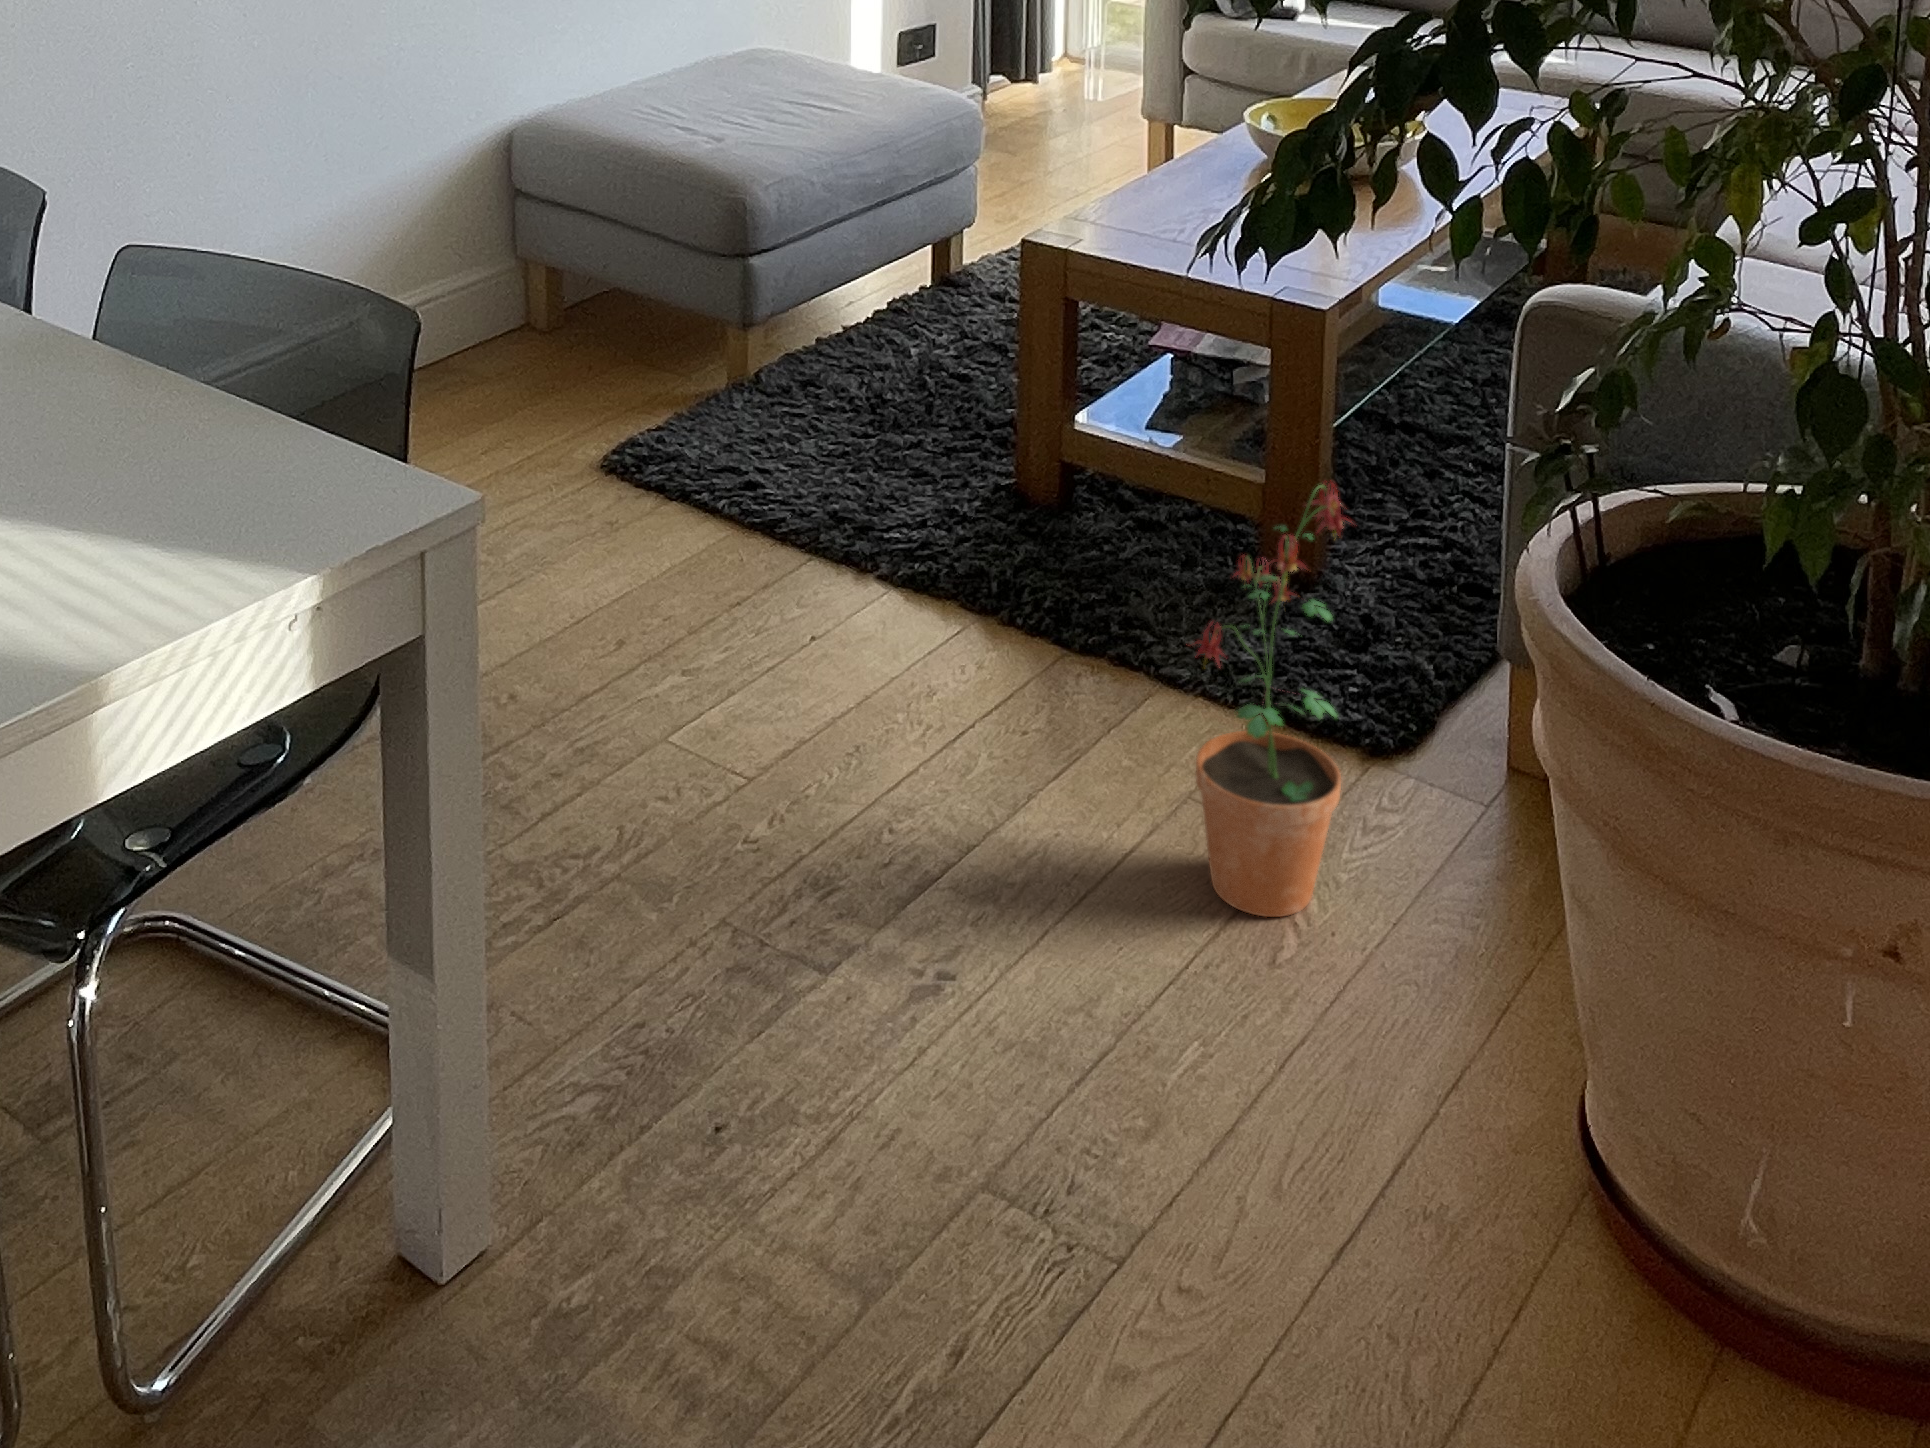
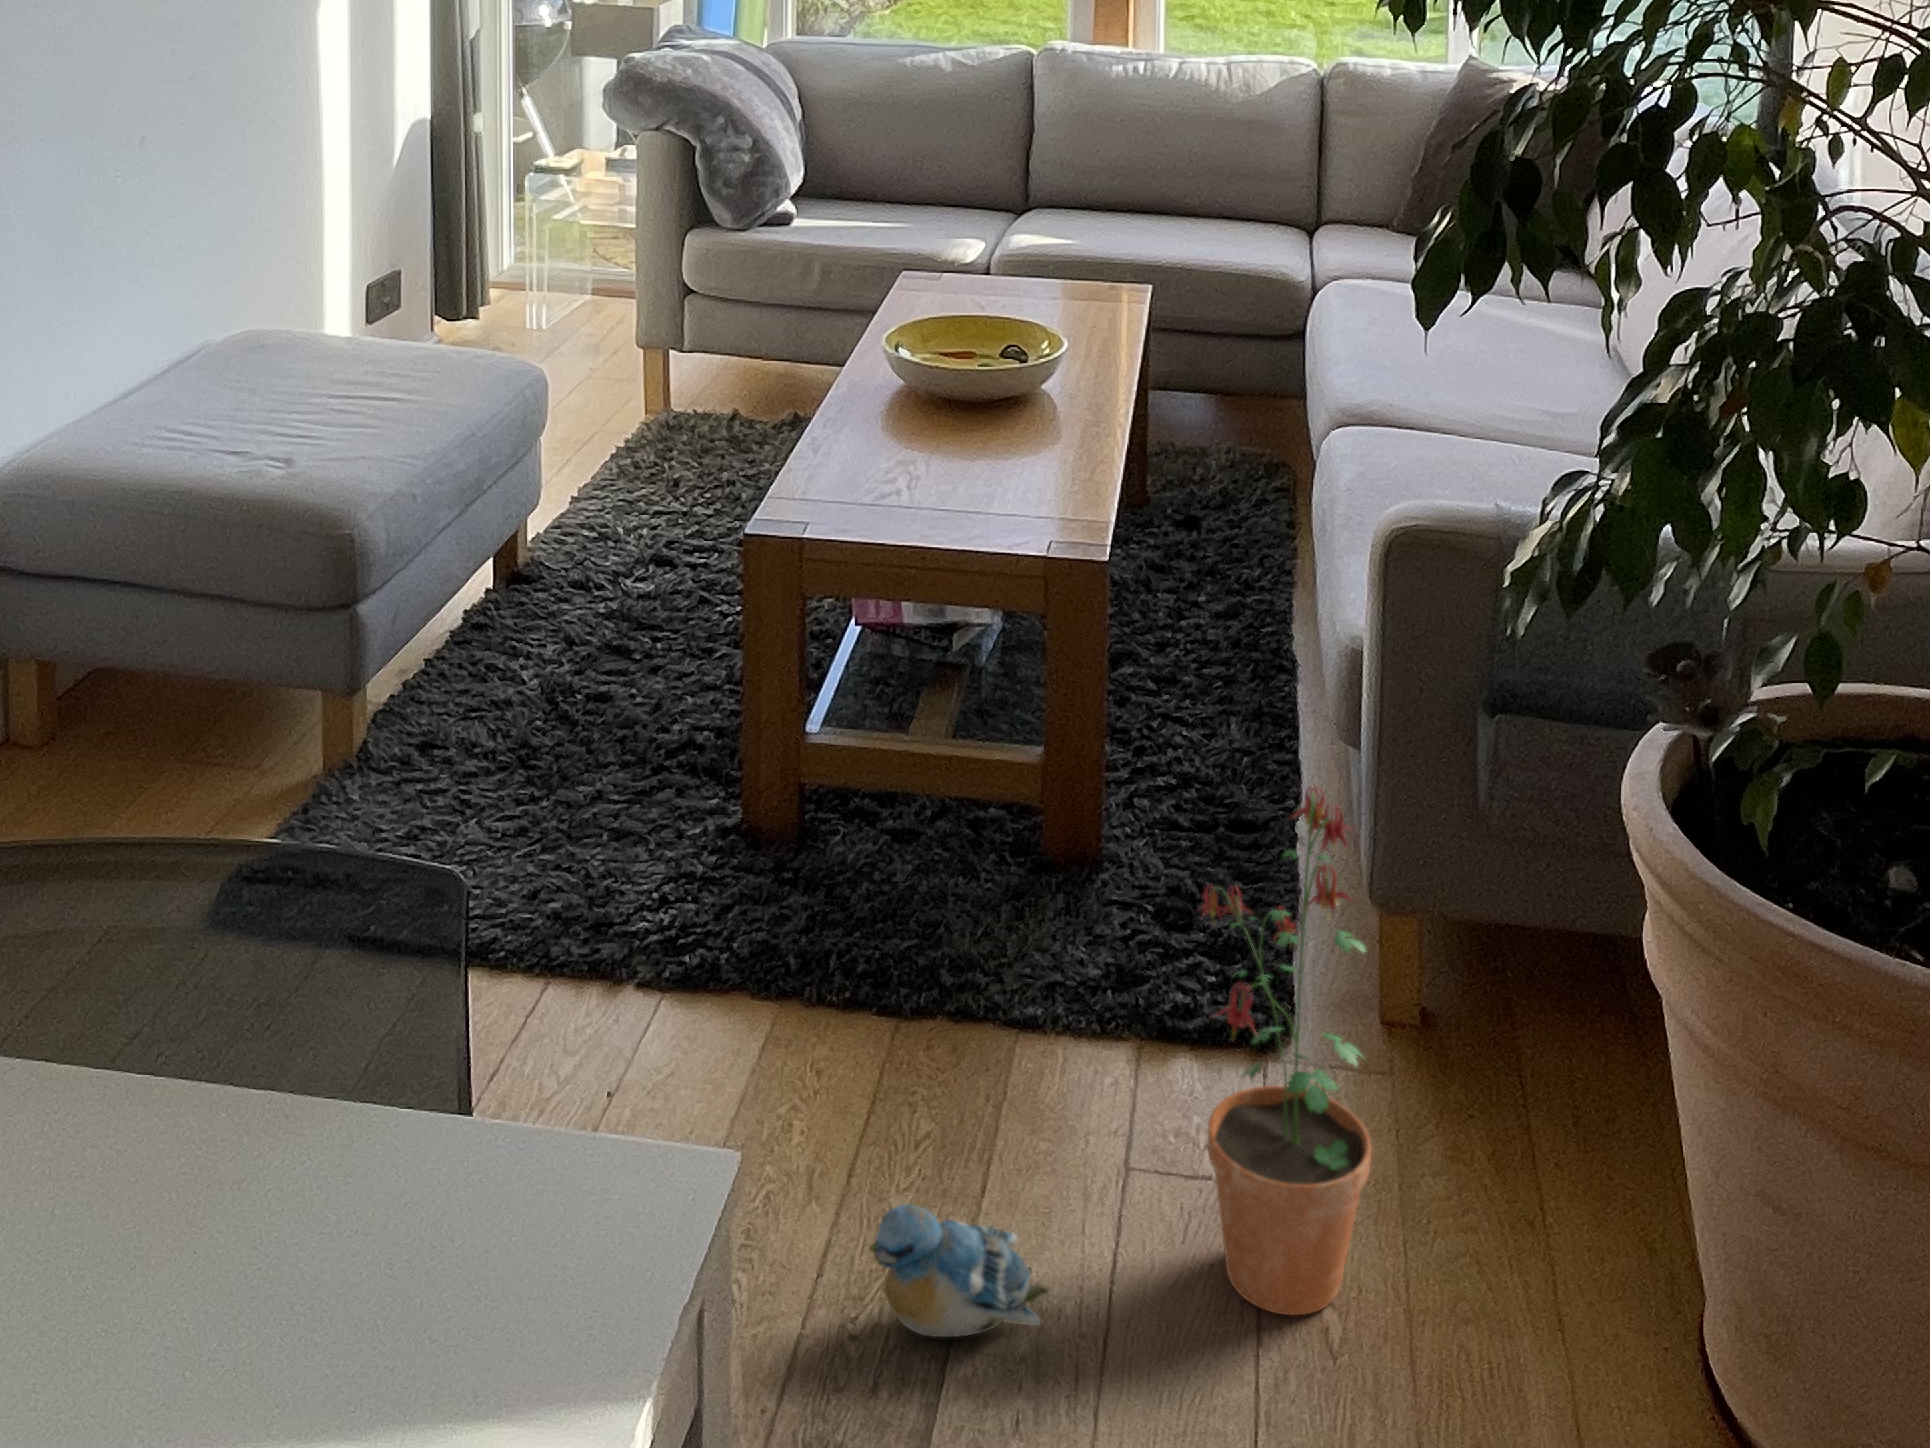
plush toy: none [899,737,1049,855] -> present [870,1205,1049,1337]

